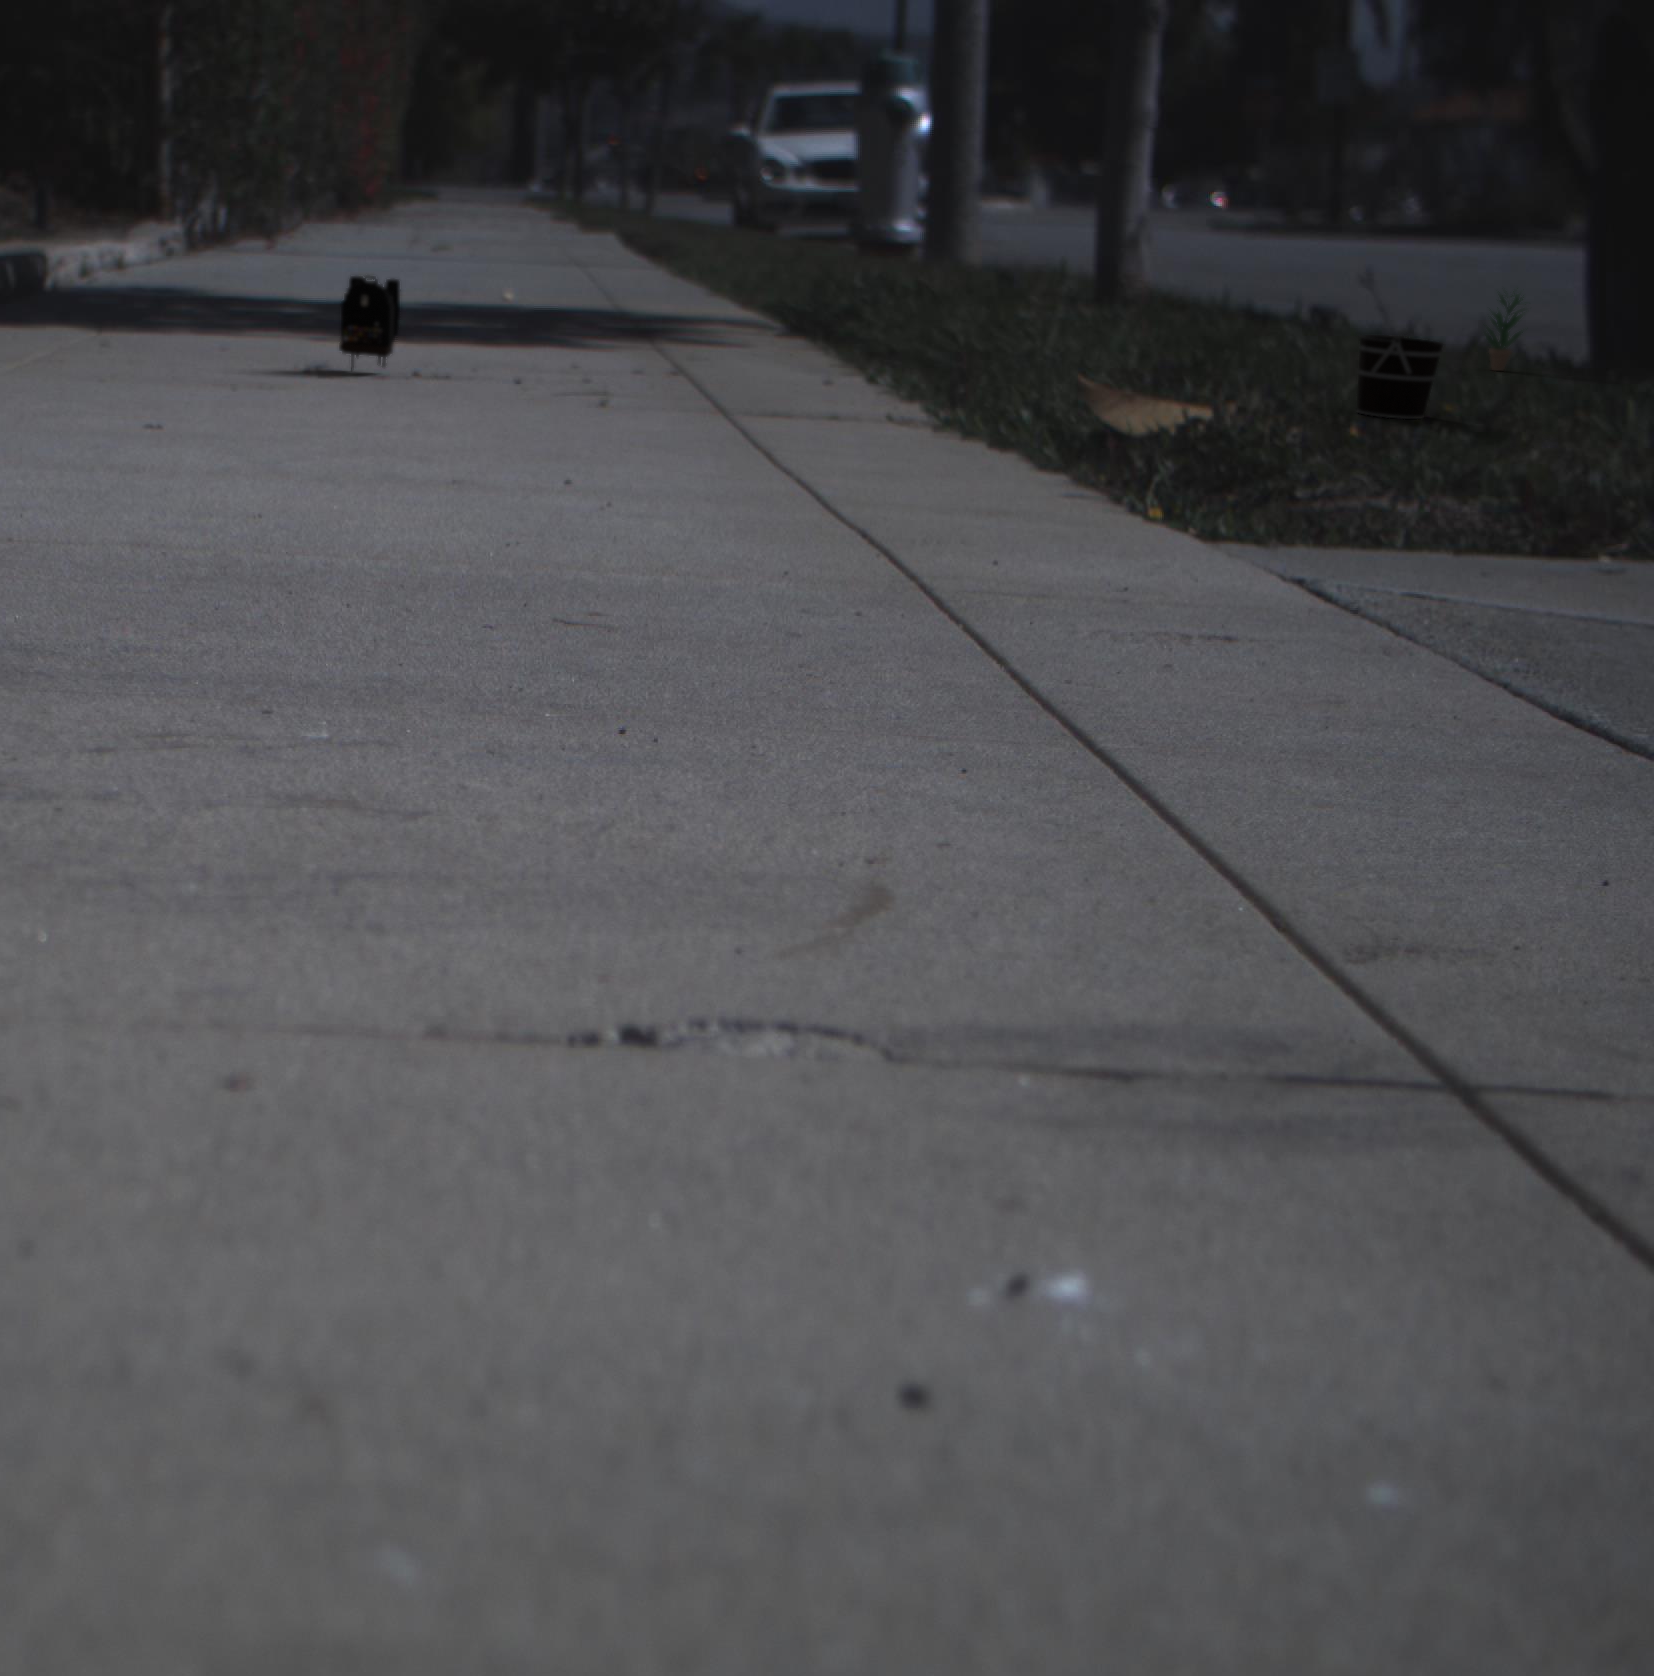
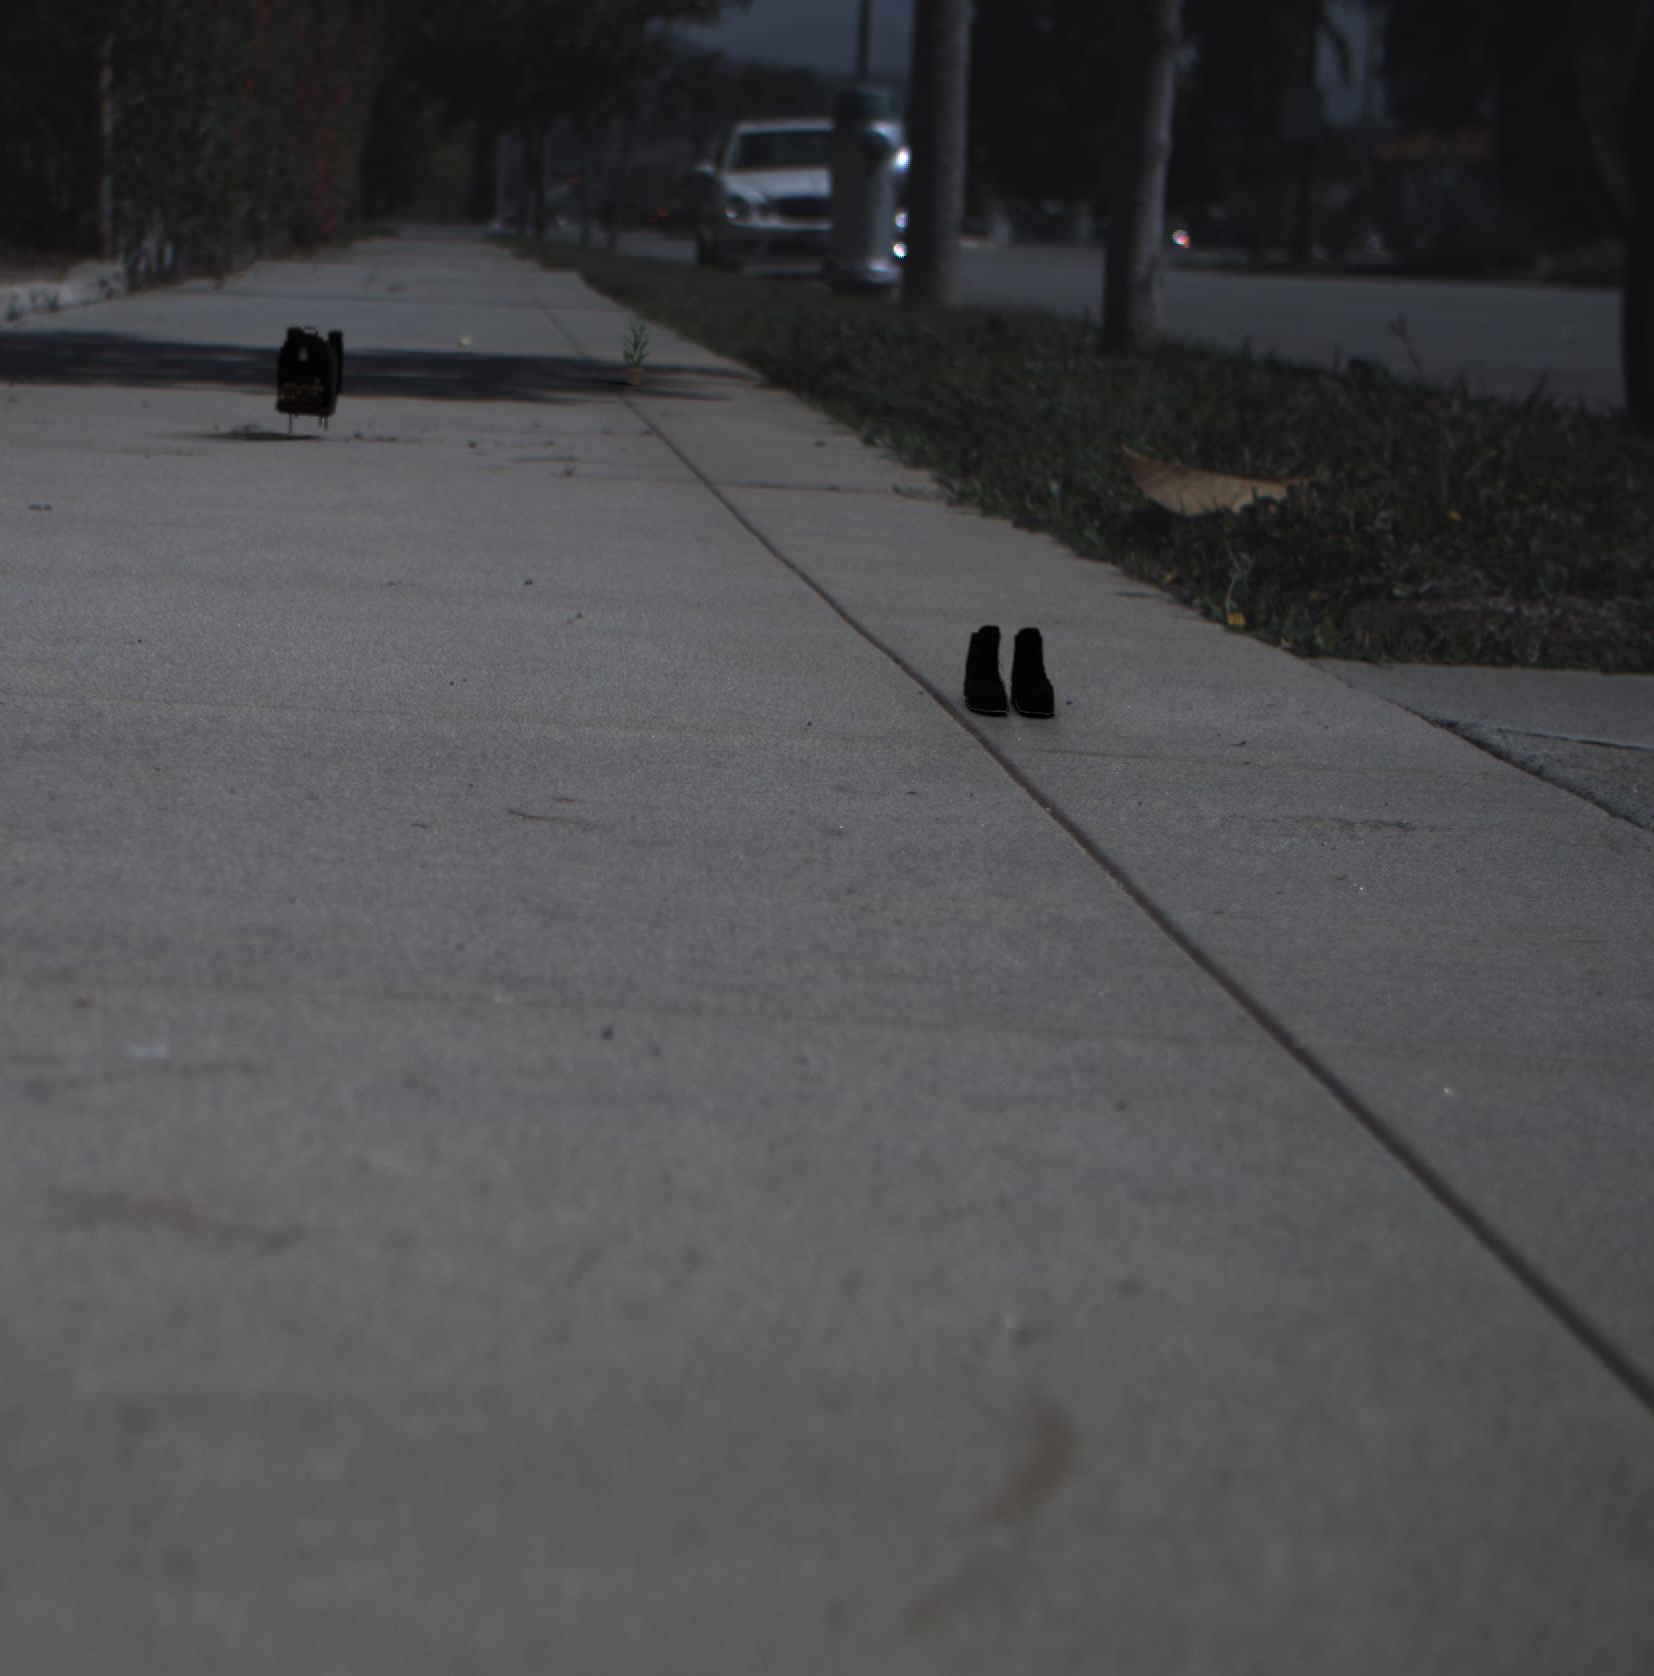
potted plant: present [1485,288,1524,371] -> present [624,321,649,386]
bucket: present [1356,335,1443,419] -> none [1444,399,1547,499]
boots: none [910,501,982,572] -> present [963,625,1055,716]

